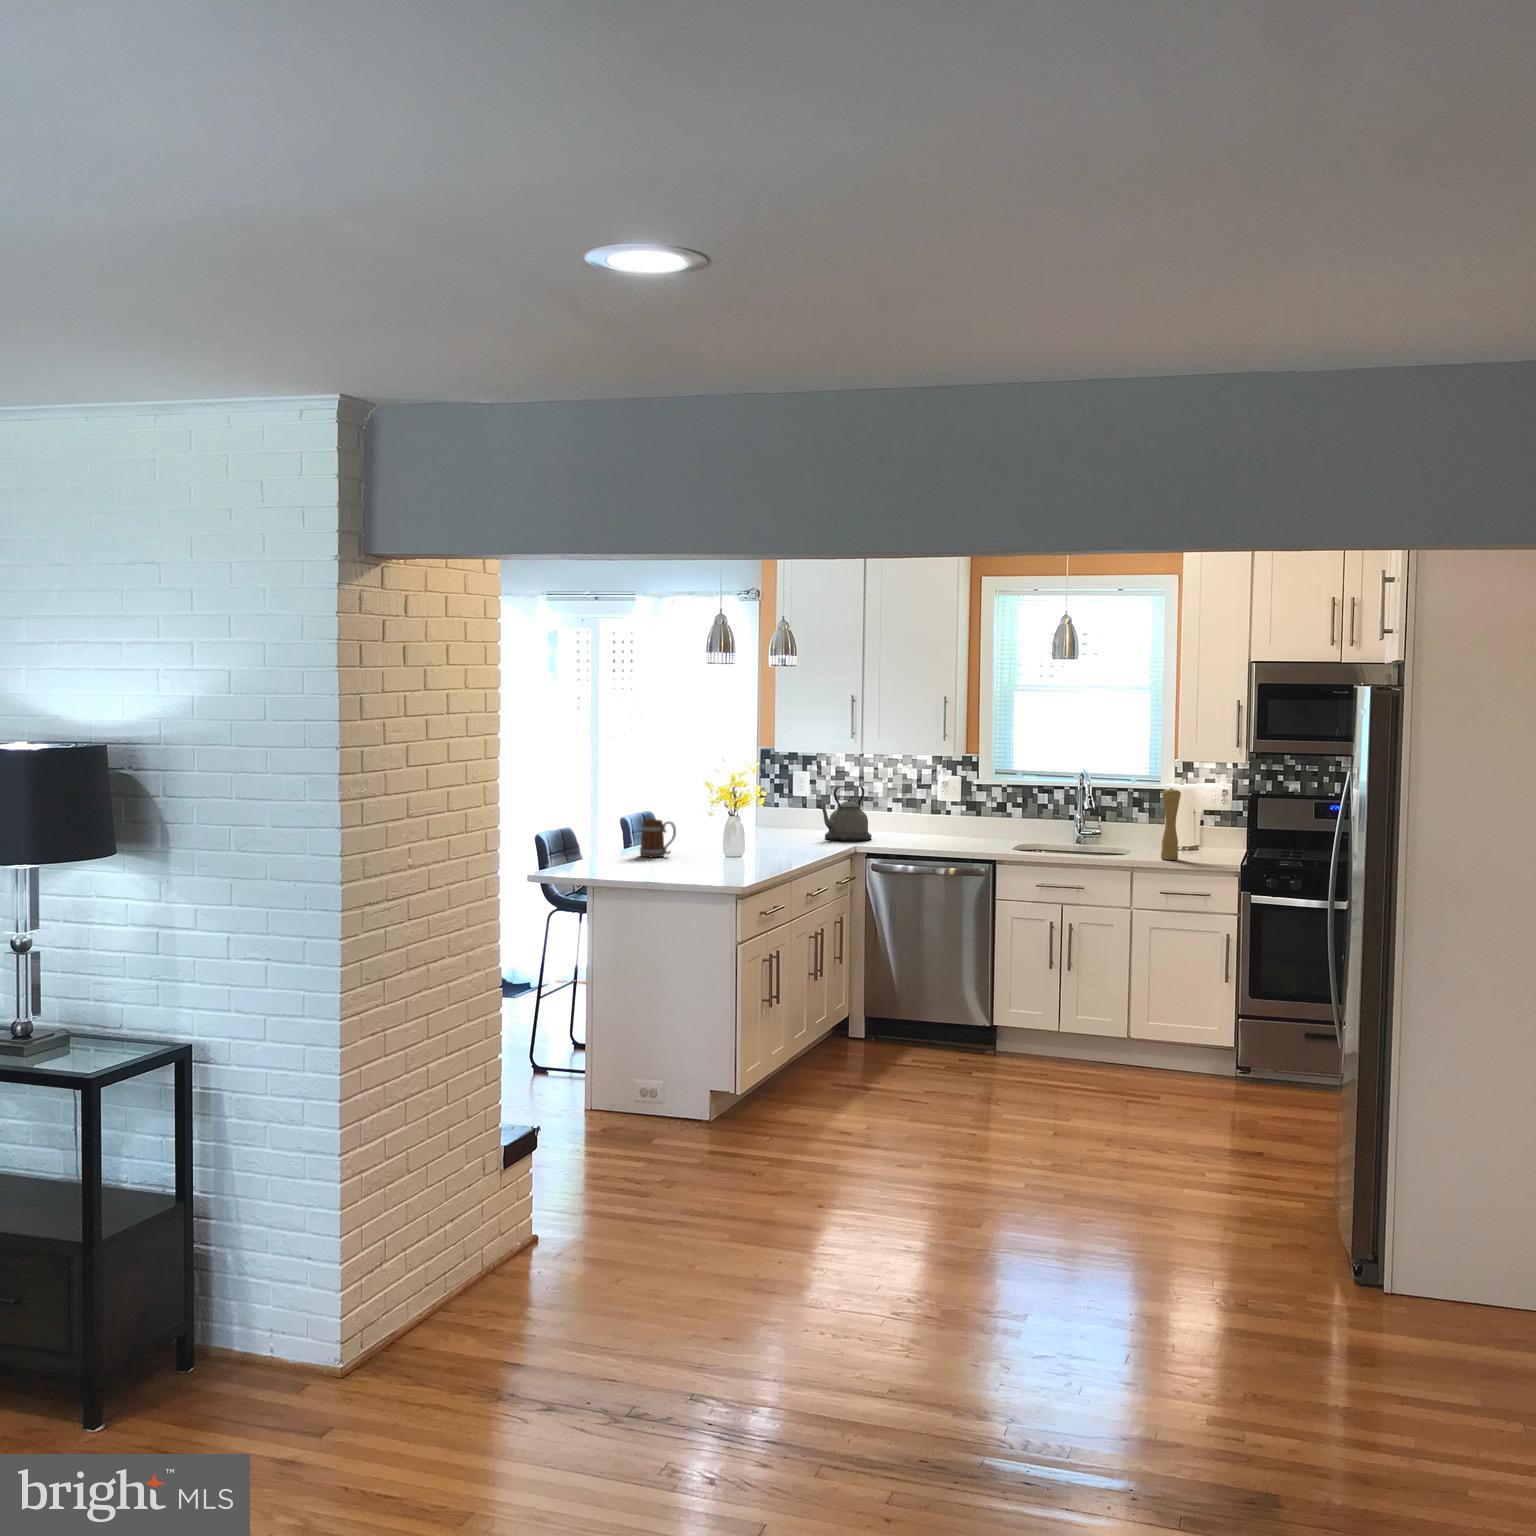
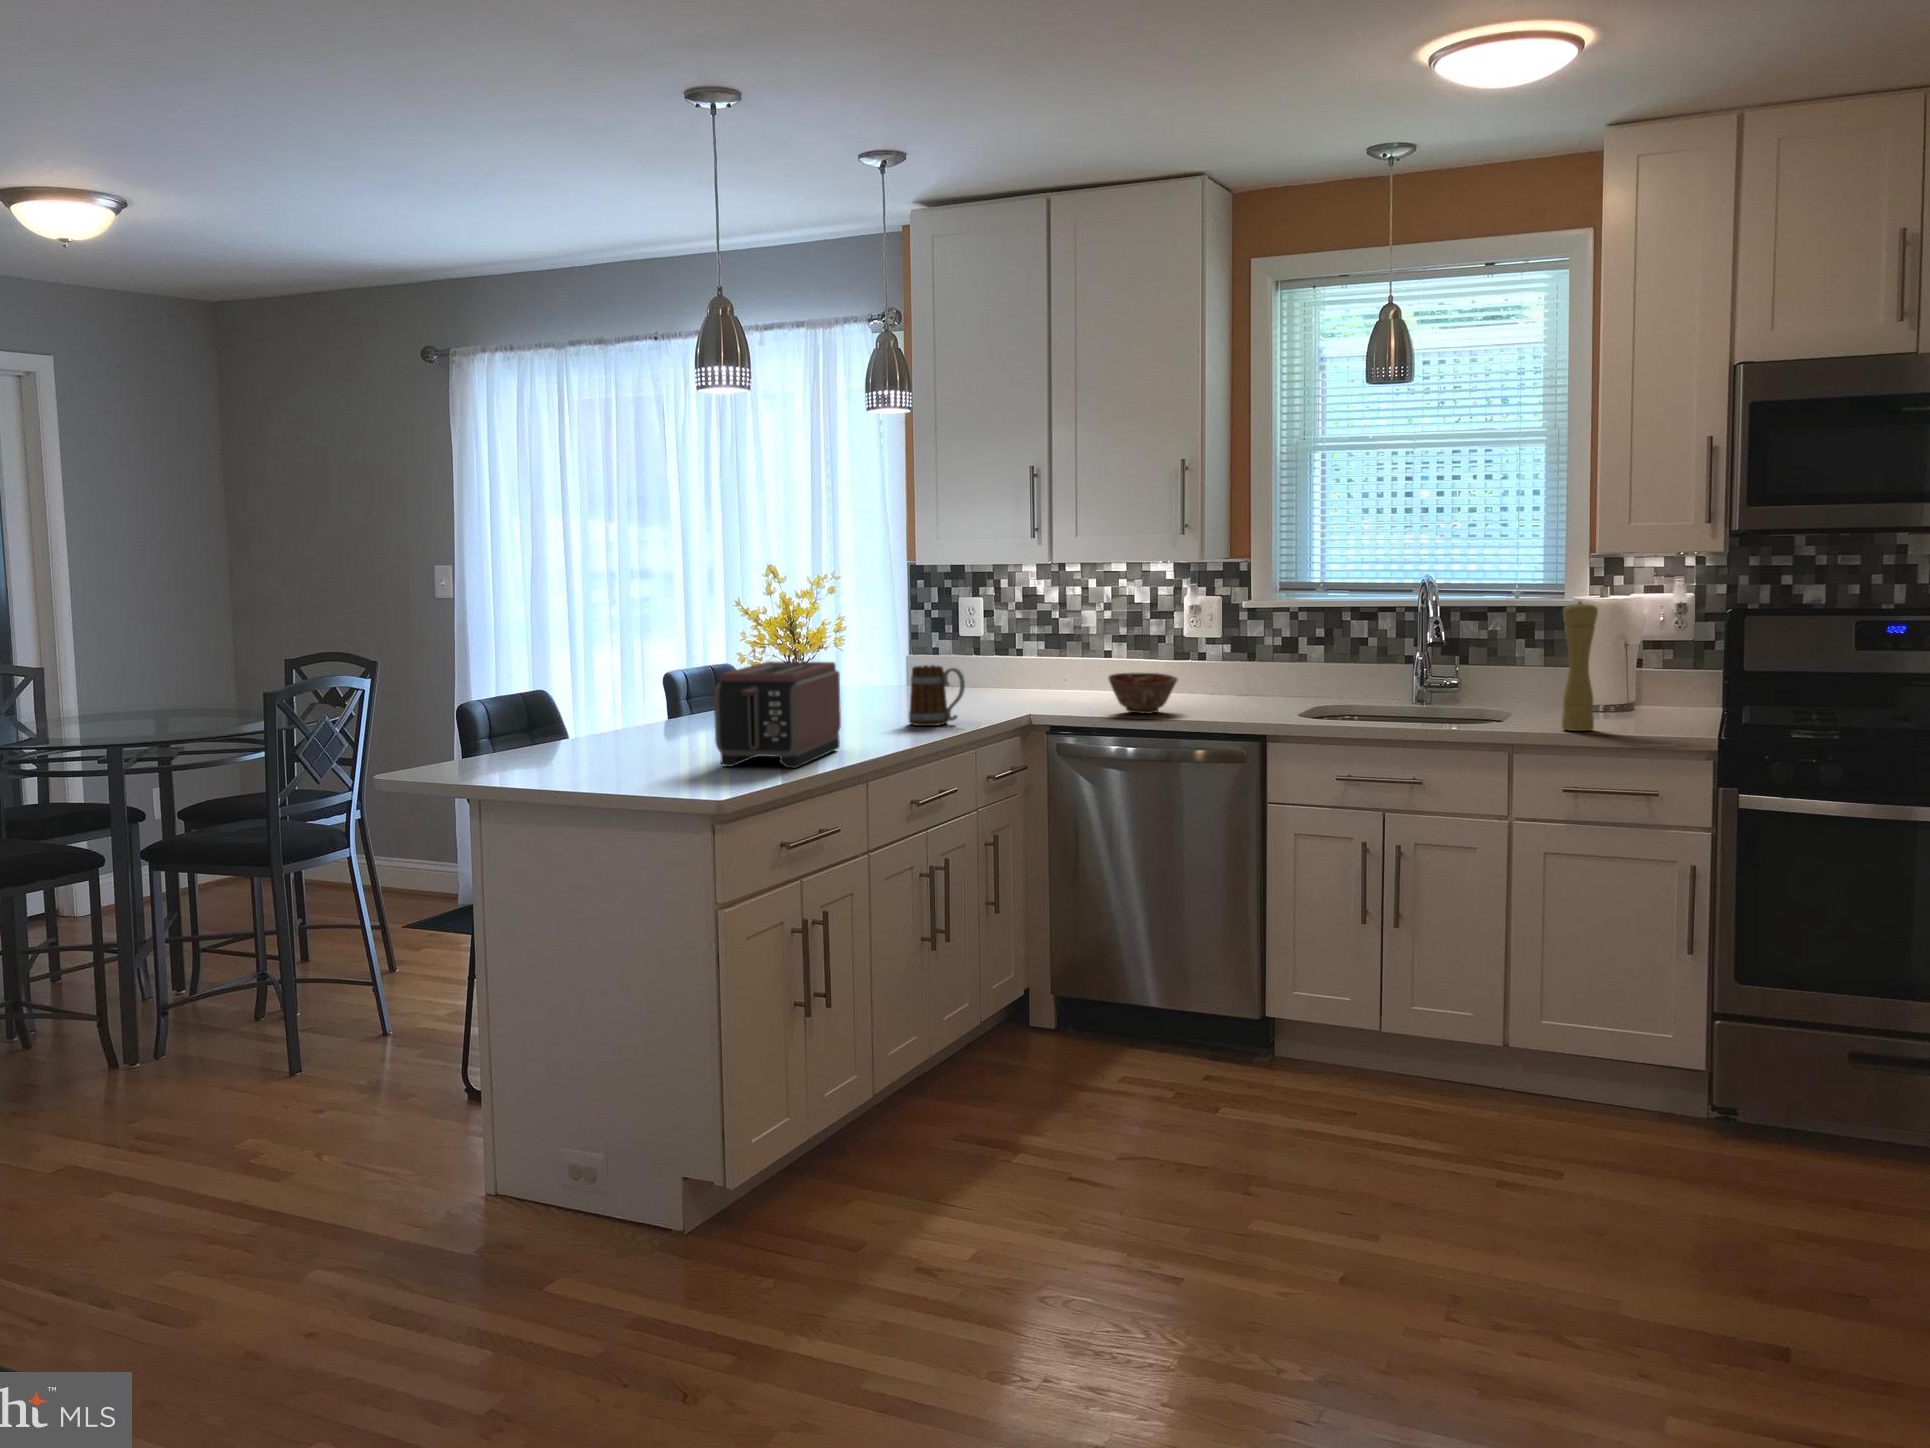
kettle: present [819,785,872,841] -> none [982,616,1074,706]
toaster: none [708,811,767,872] -> present [714,661,841,768]
mug: present [640,819,676,857] -> present [909,665,965,726]
ceramic bowl: none [900,822,942,847] -> present [1108,673,1178,714]

